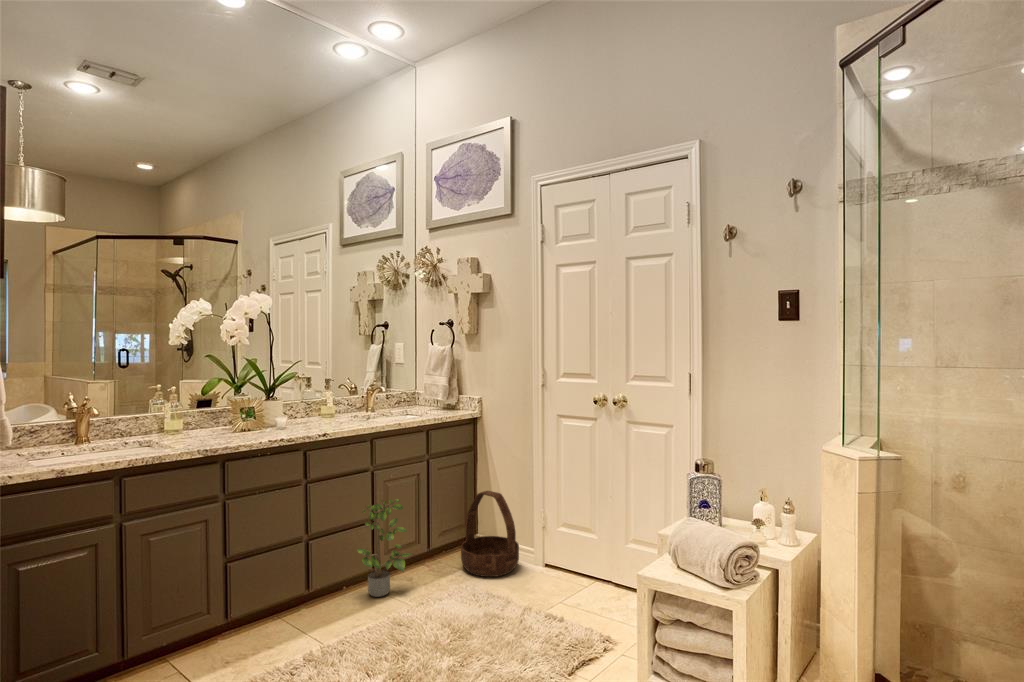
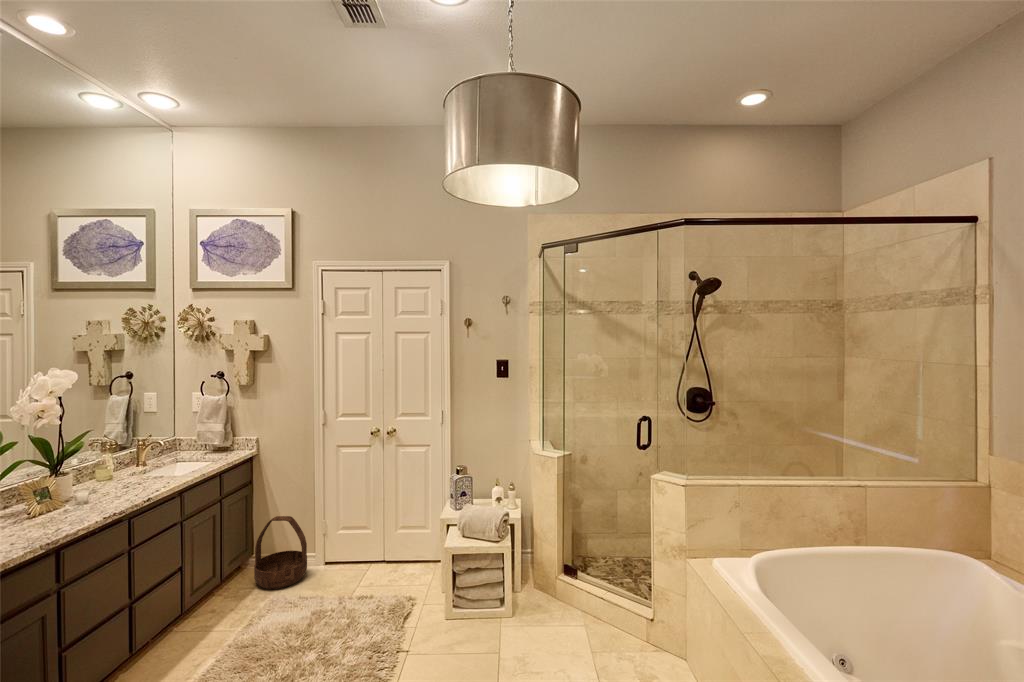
potted plant: present [357,499,411,597] -> none [171,543,226,639]

